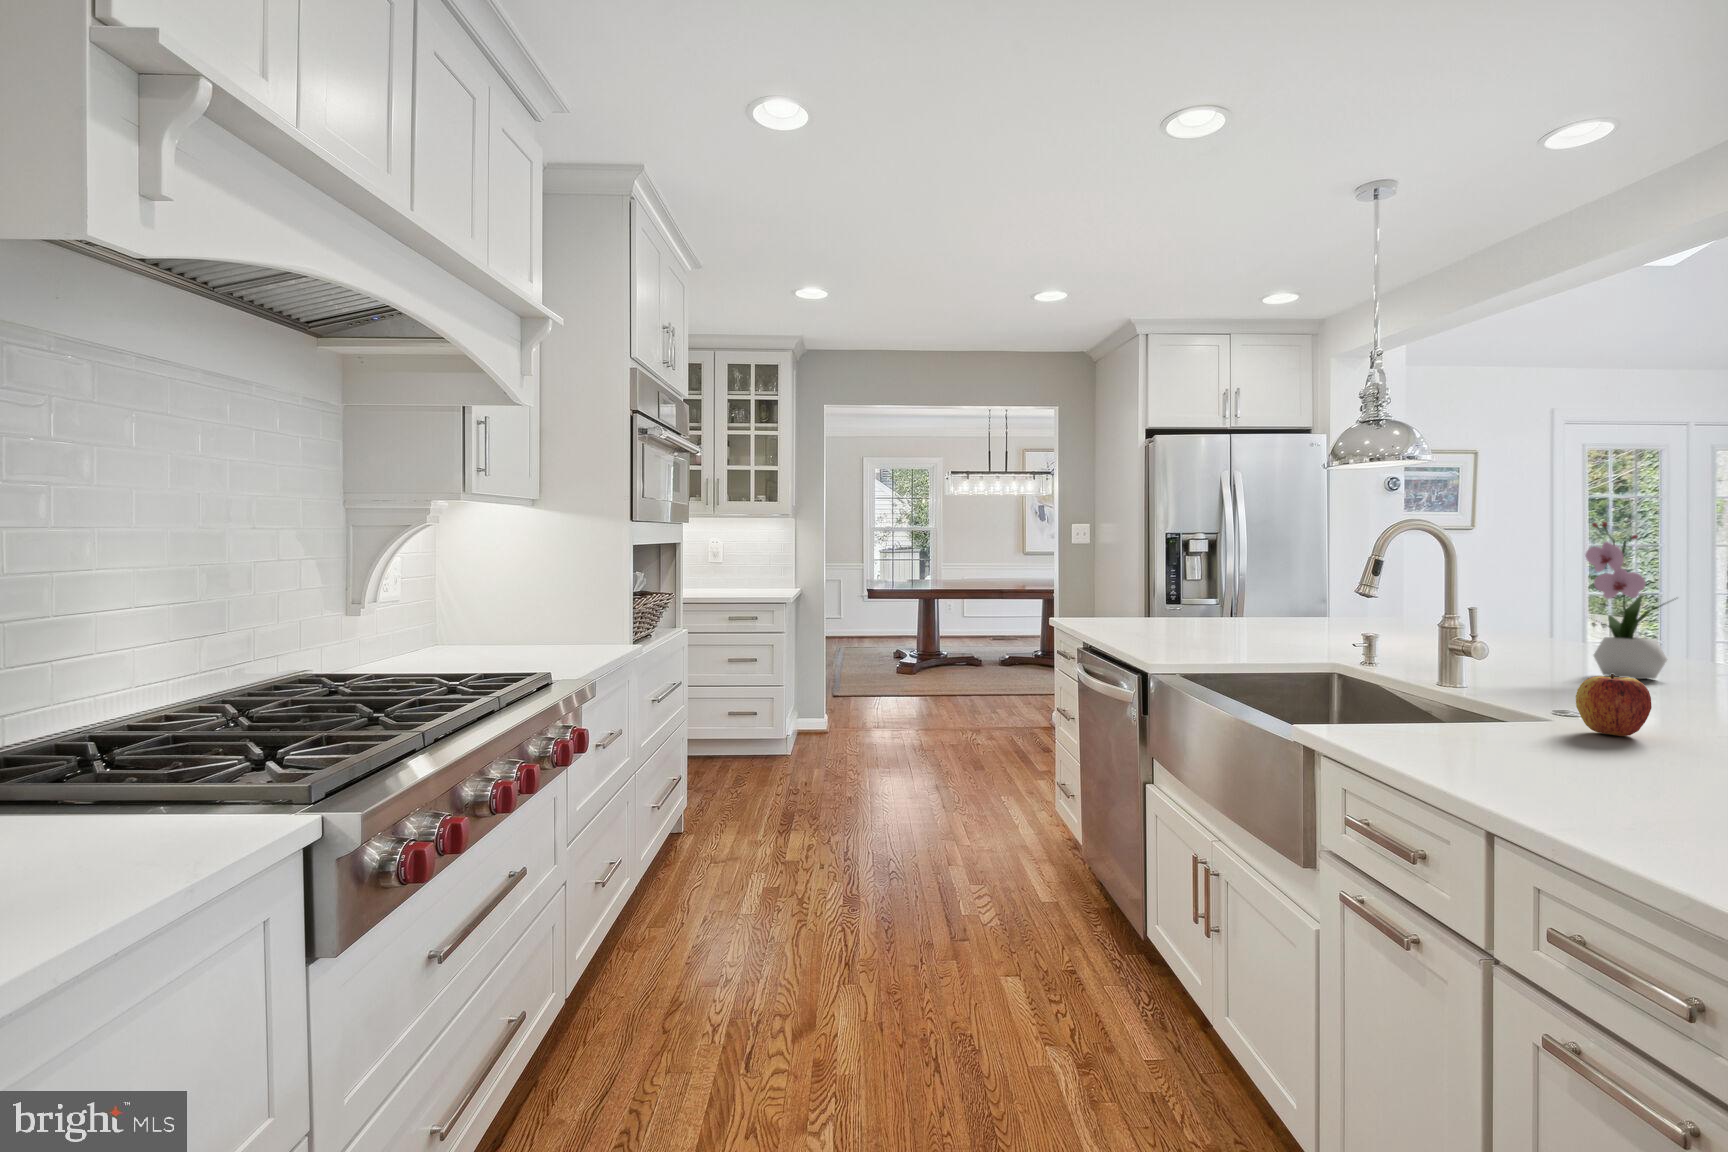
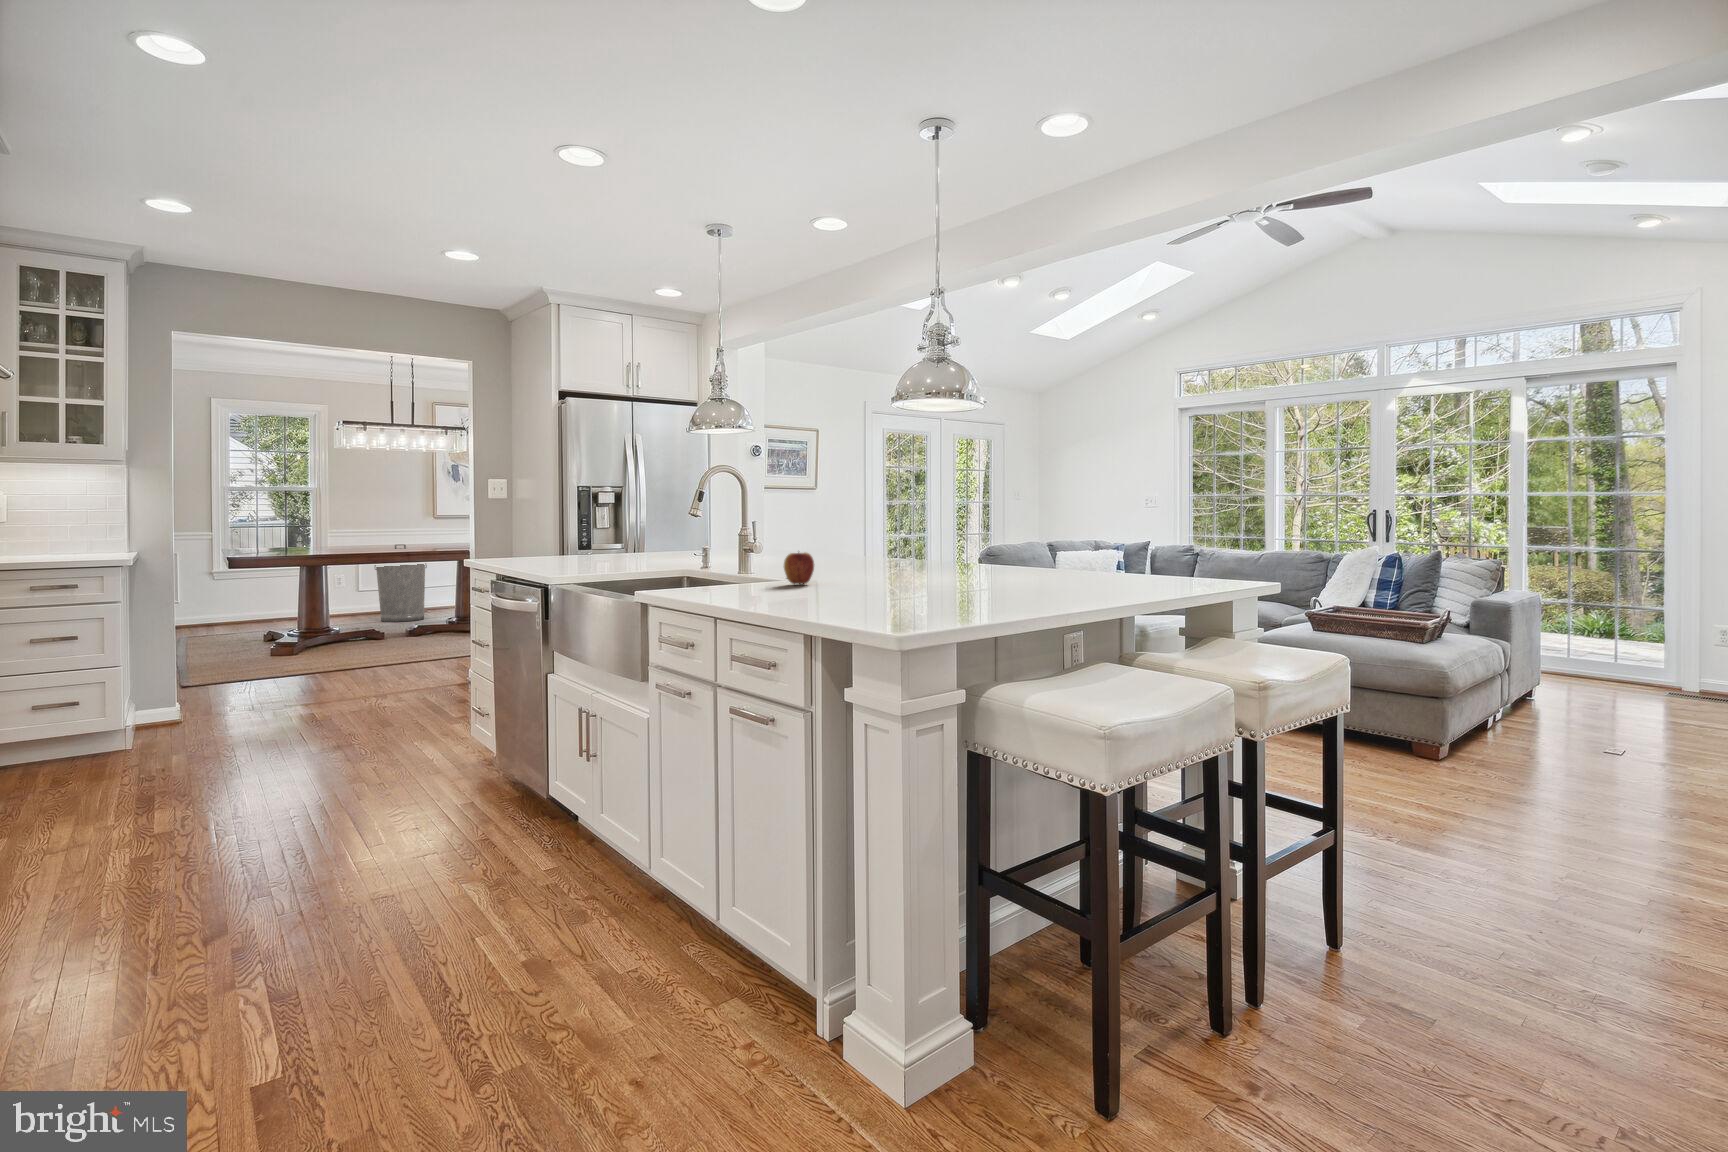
flower arrangement: present [1585,522,1667,679] -> none [817,473,860,568]
trash can: none [975,578,1017,646] -> present [375,544,427,622]

